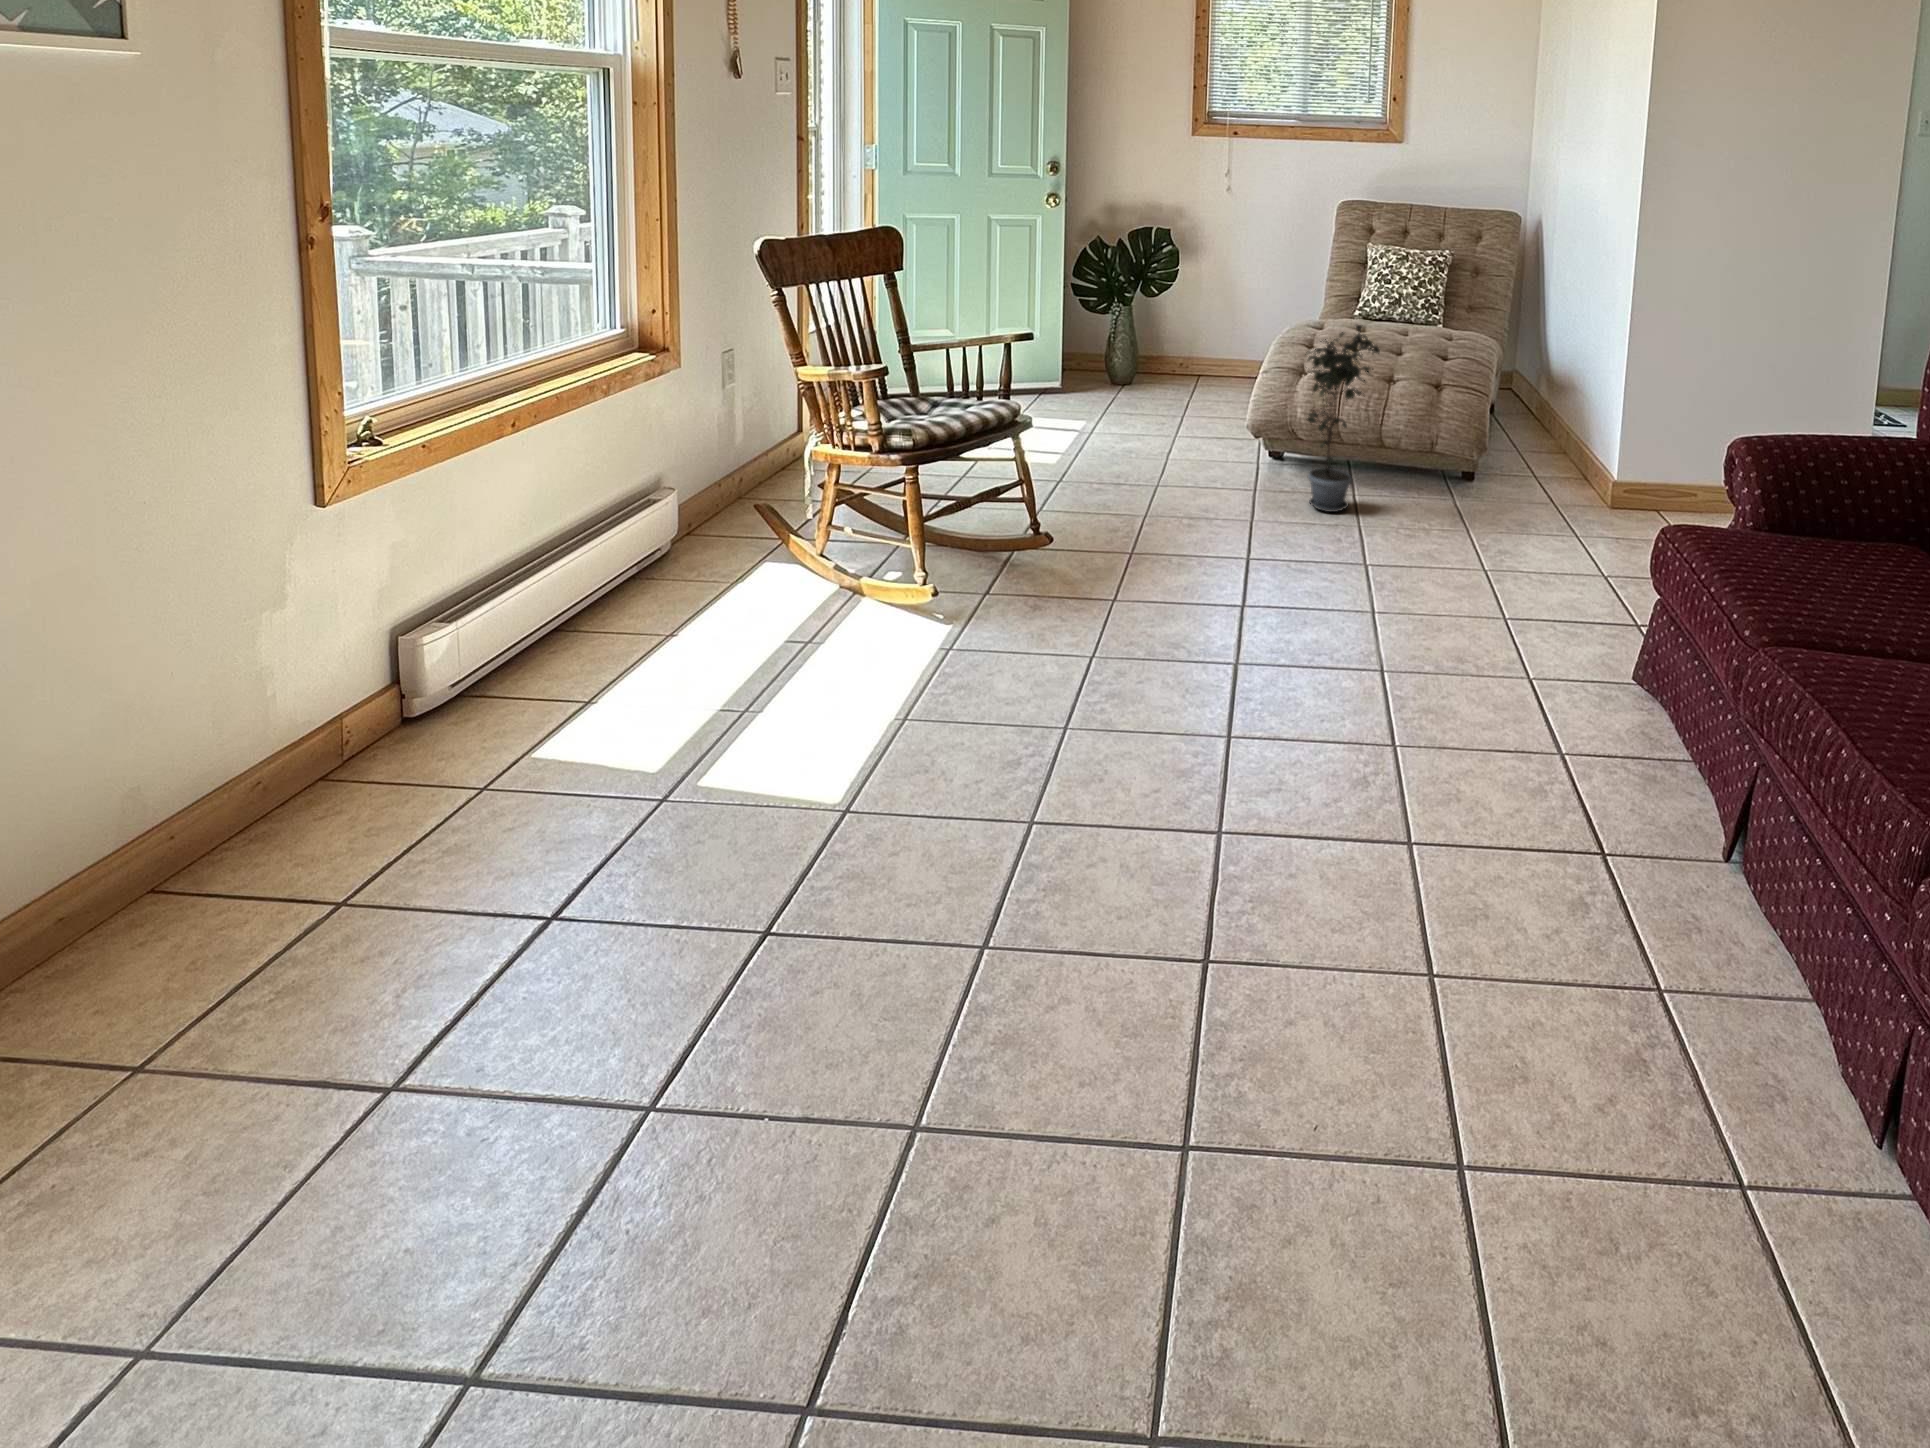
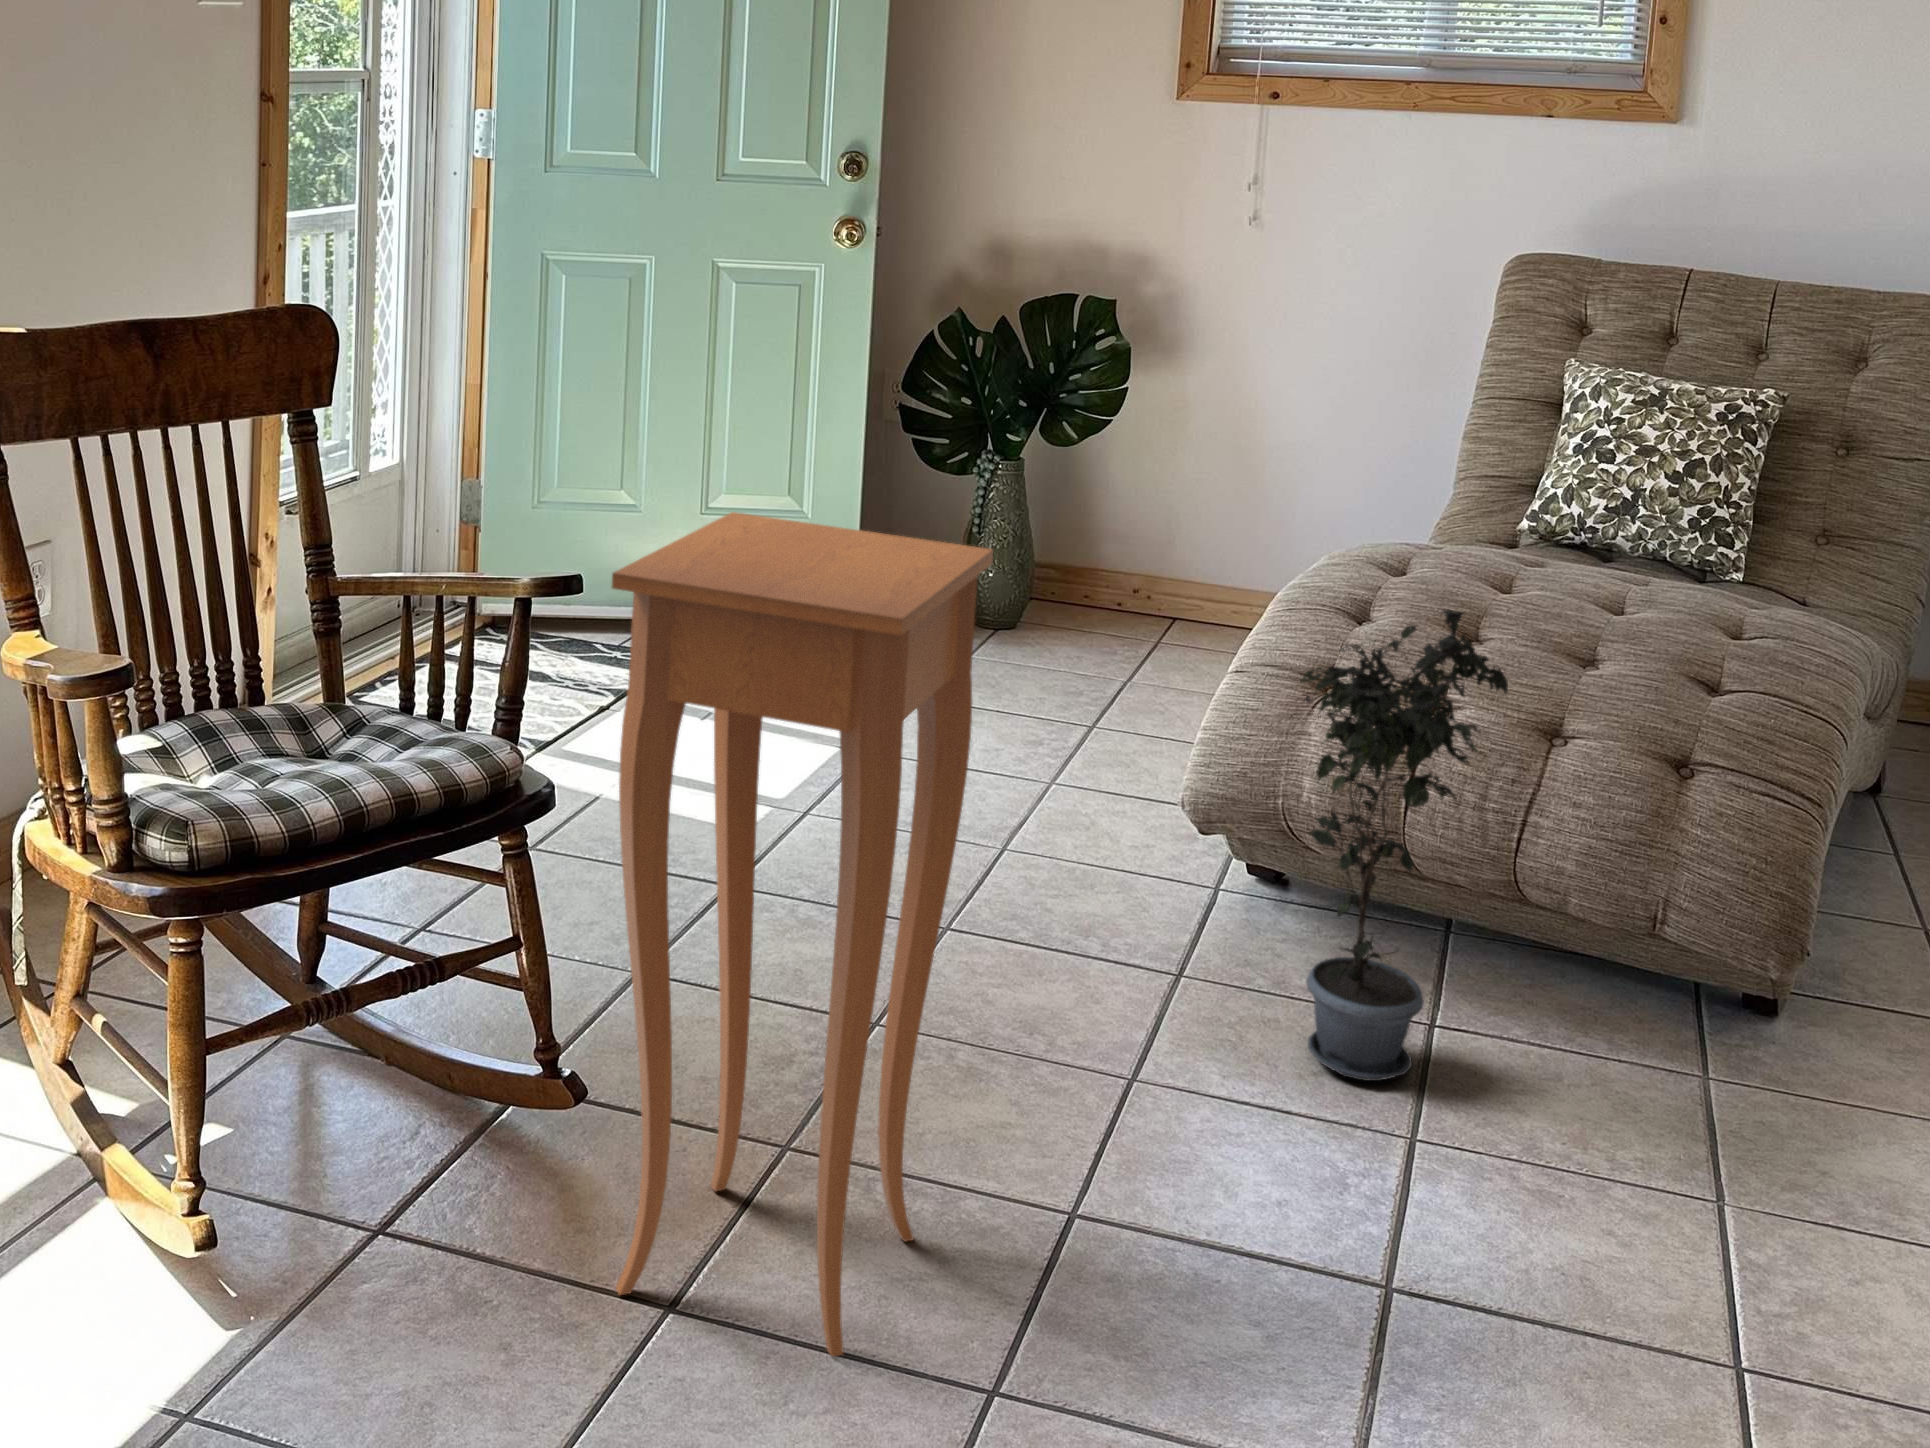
side table: none [1078,292,1208,602] -> present [612,512,993,1357]

